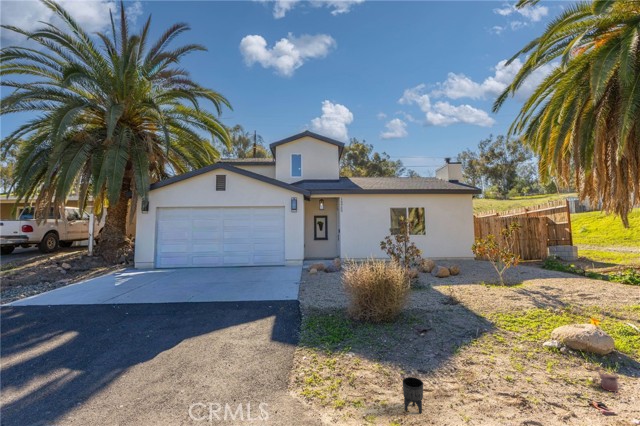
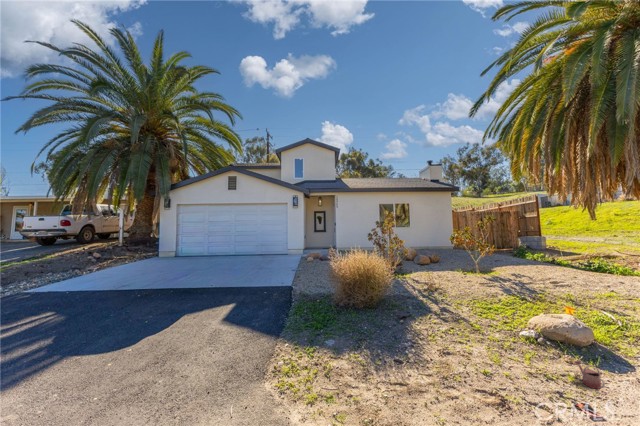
planter: present [402,377,423,413] -> none [376,373,397,413]

